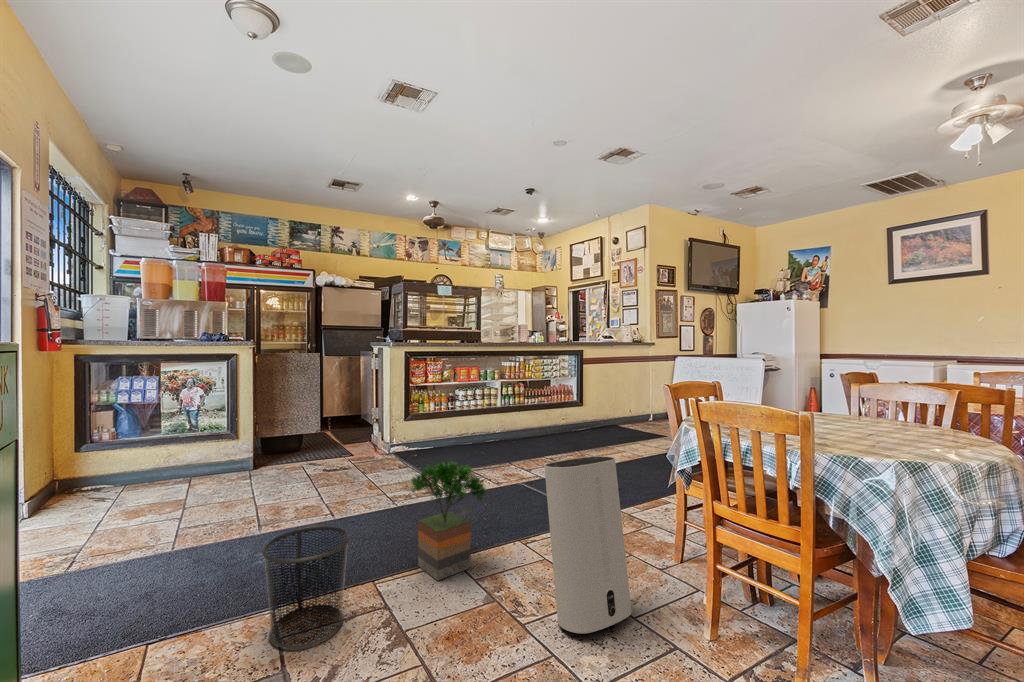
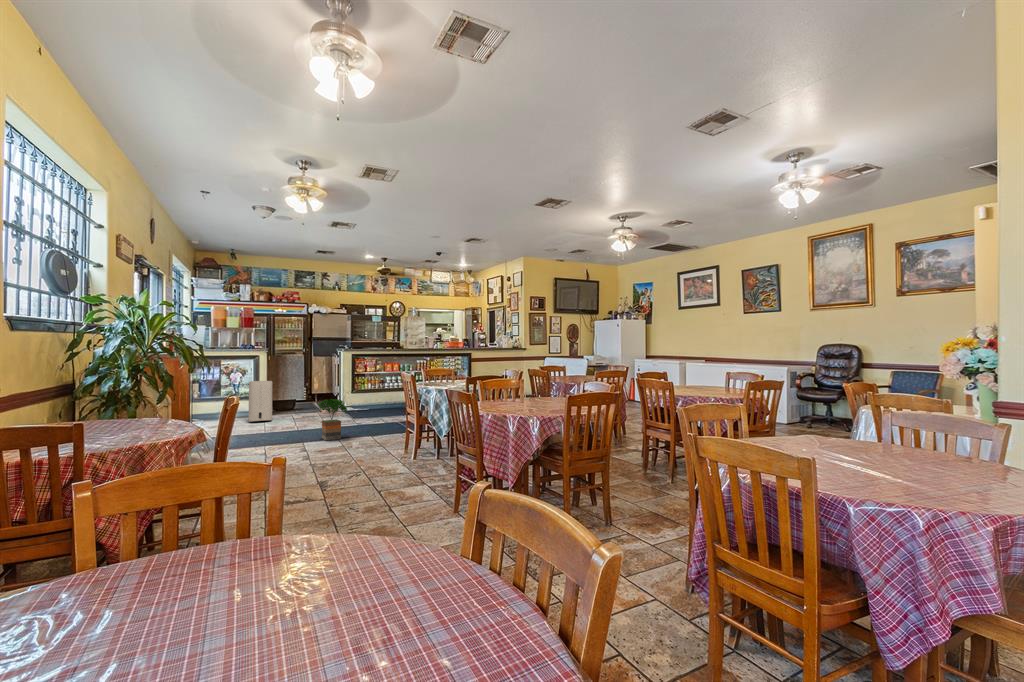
air purifier: present [544,456,632,633] -> present [248,381,272,422]
waste bin: present [262,526,350,649] -> none [261,416,290,449]

